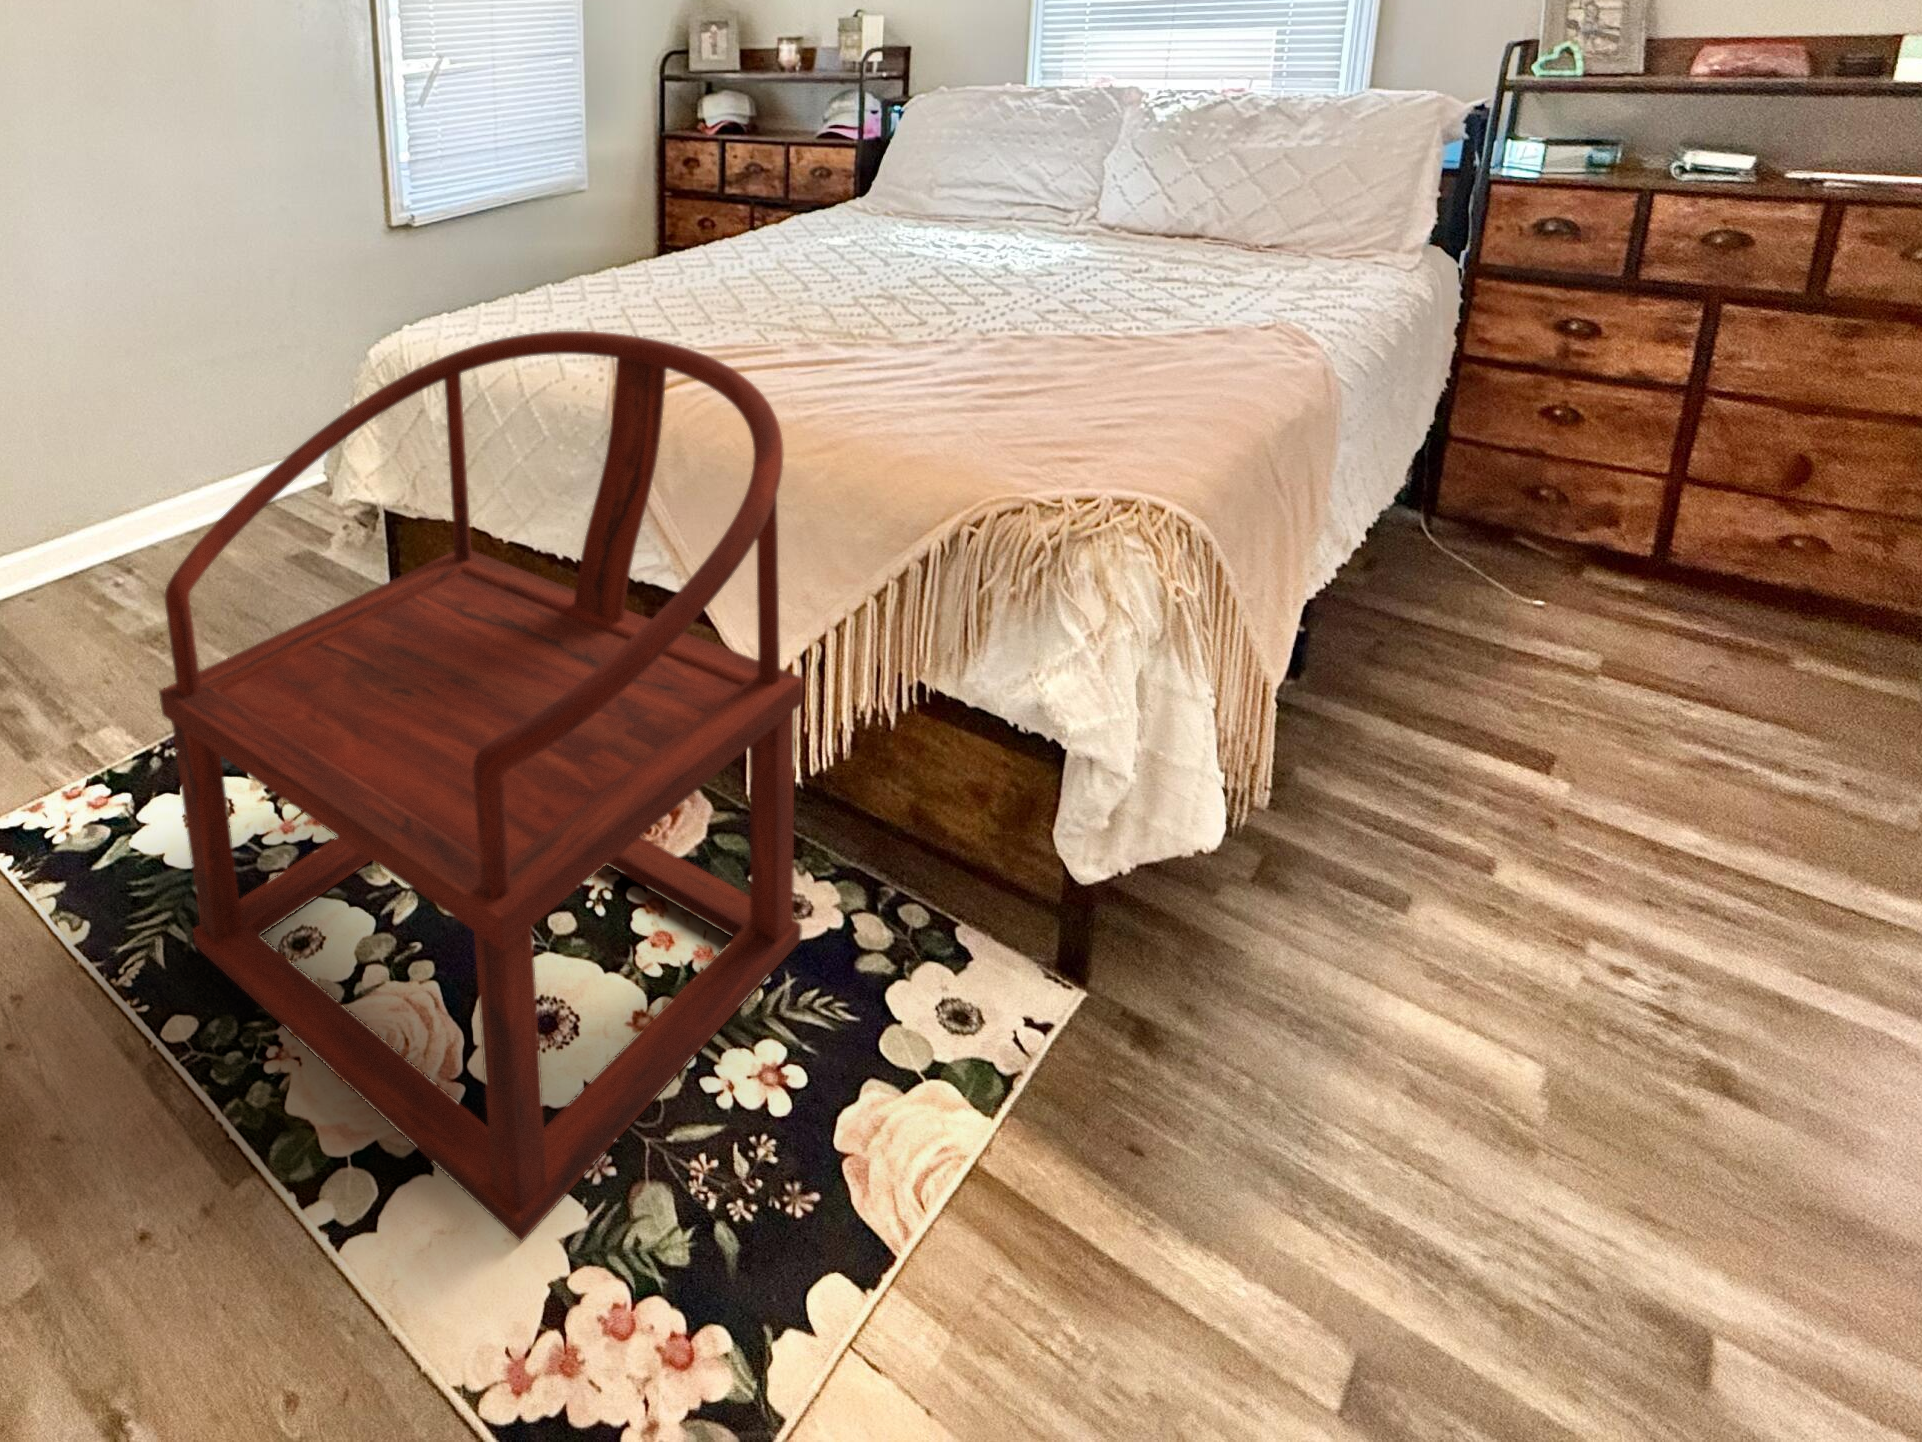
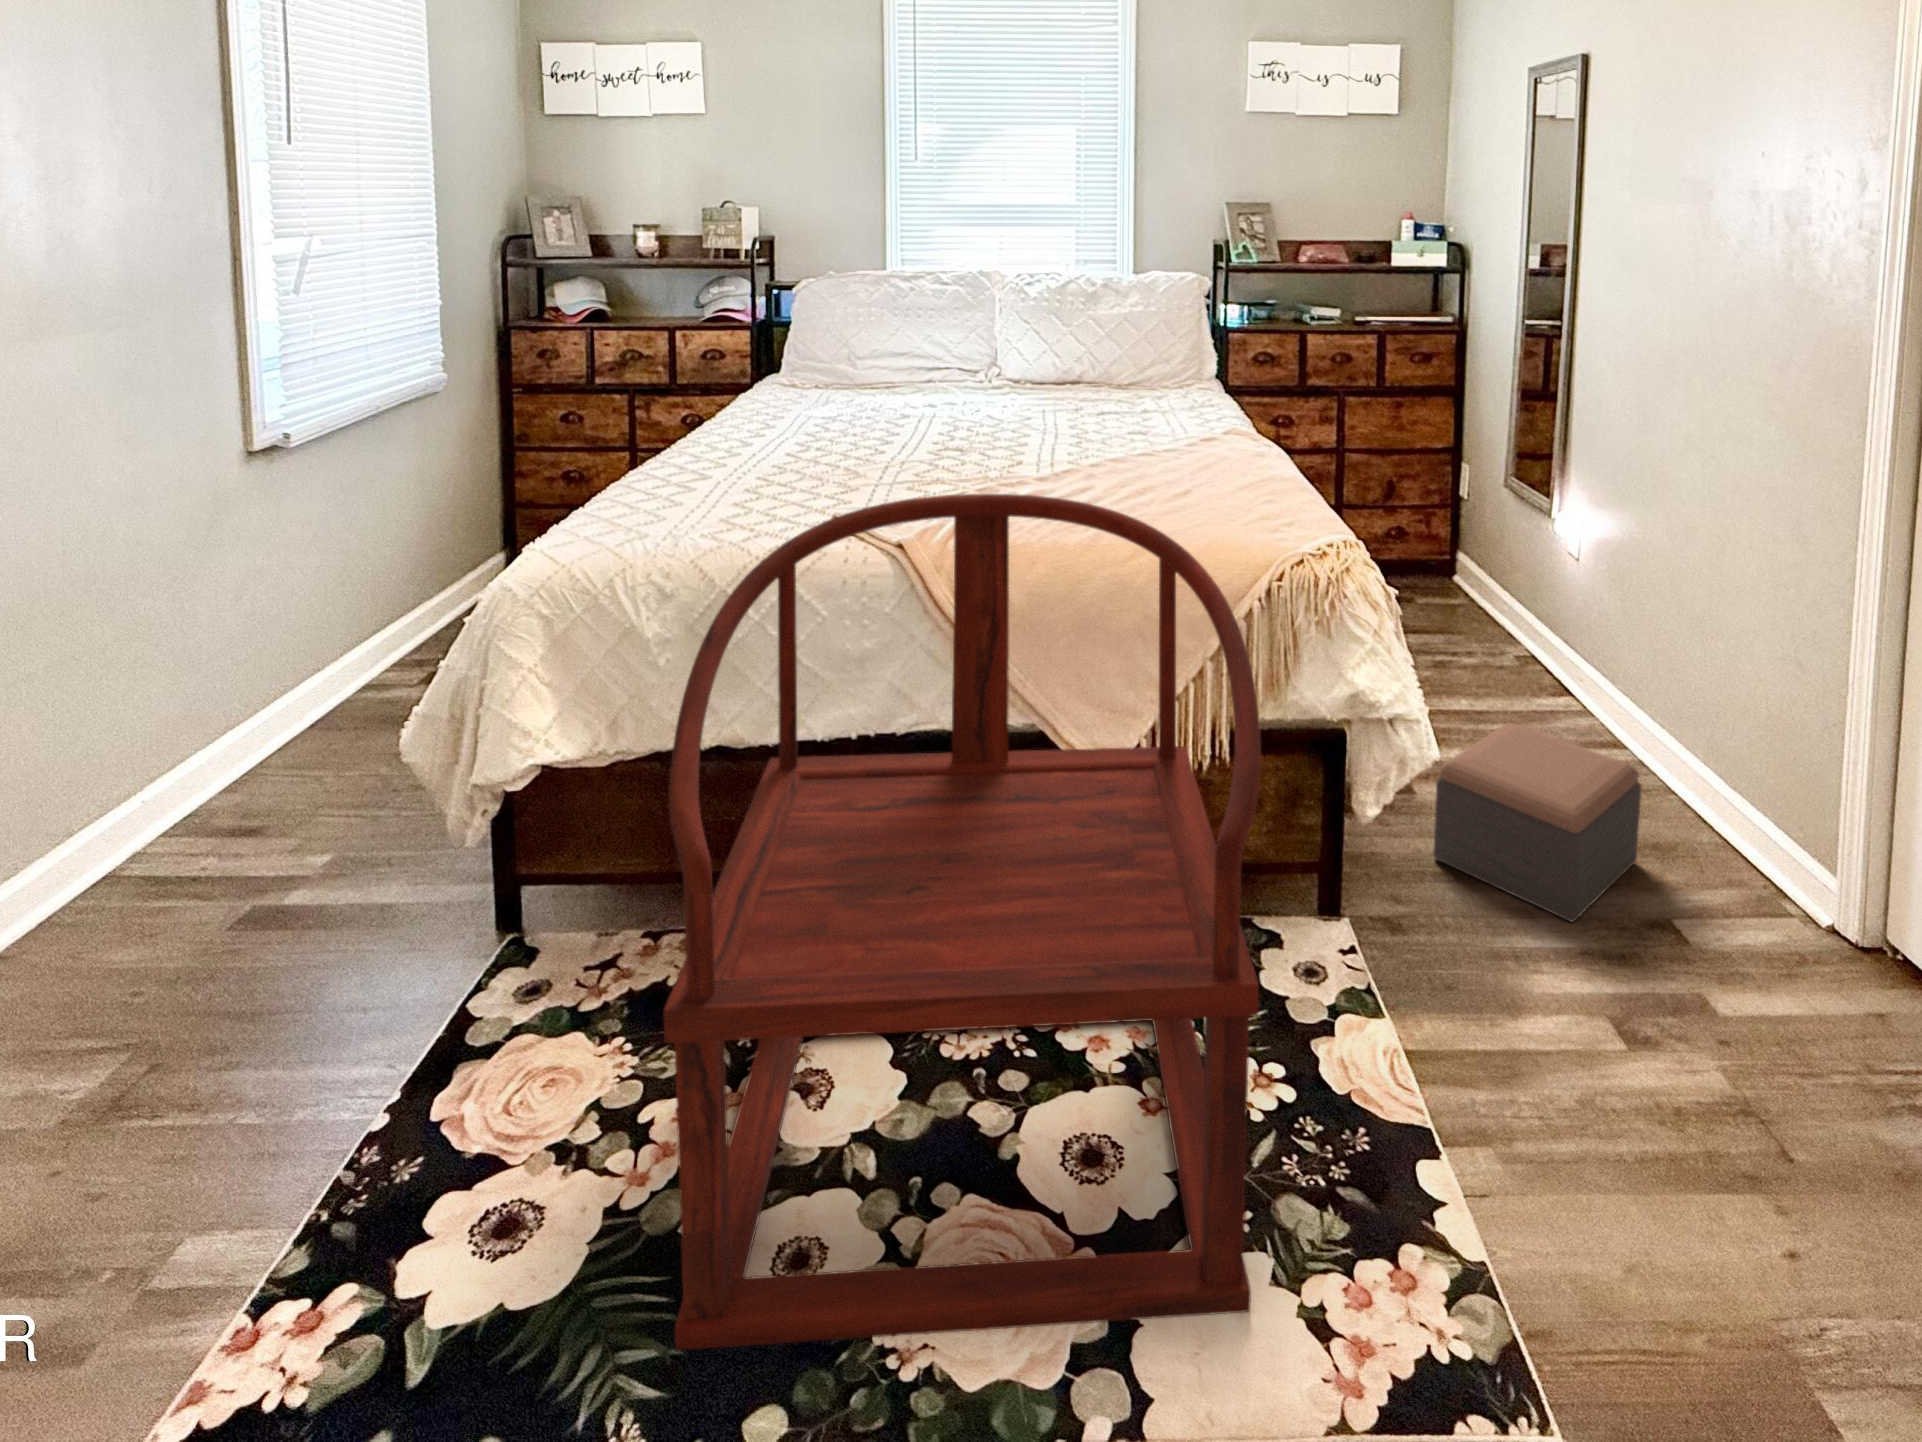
footstool: none [1310,874,1769,1214] -> present [1433,723,1641,922]

